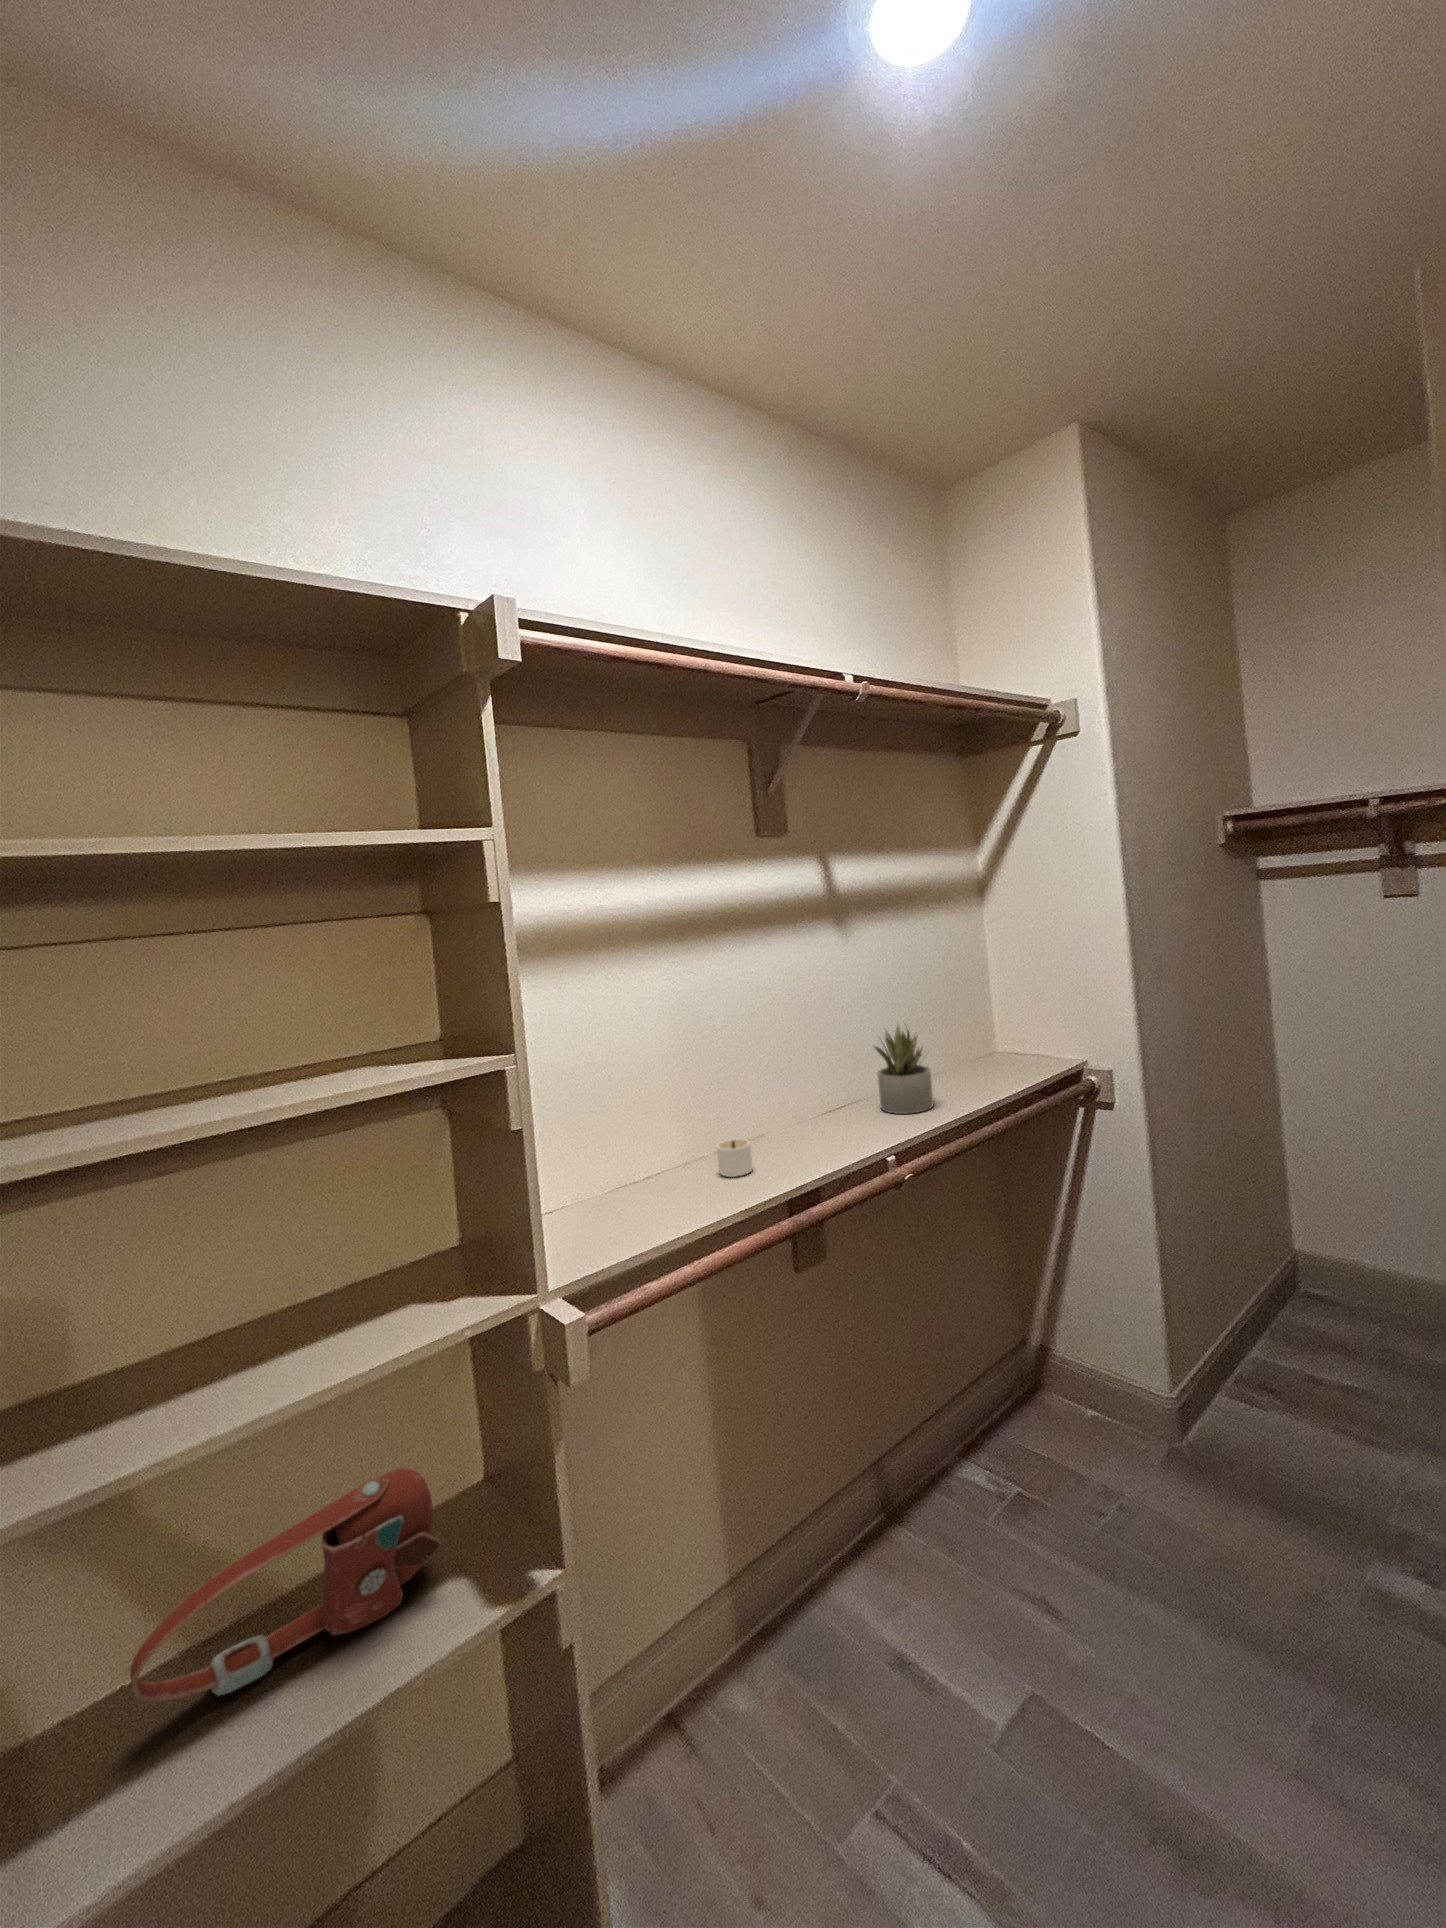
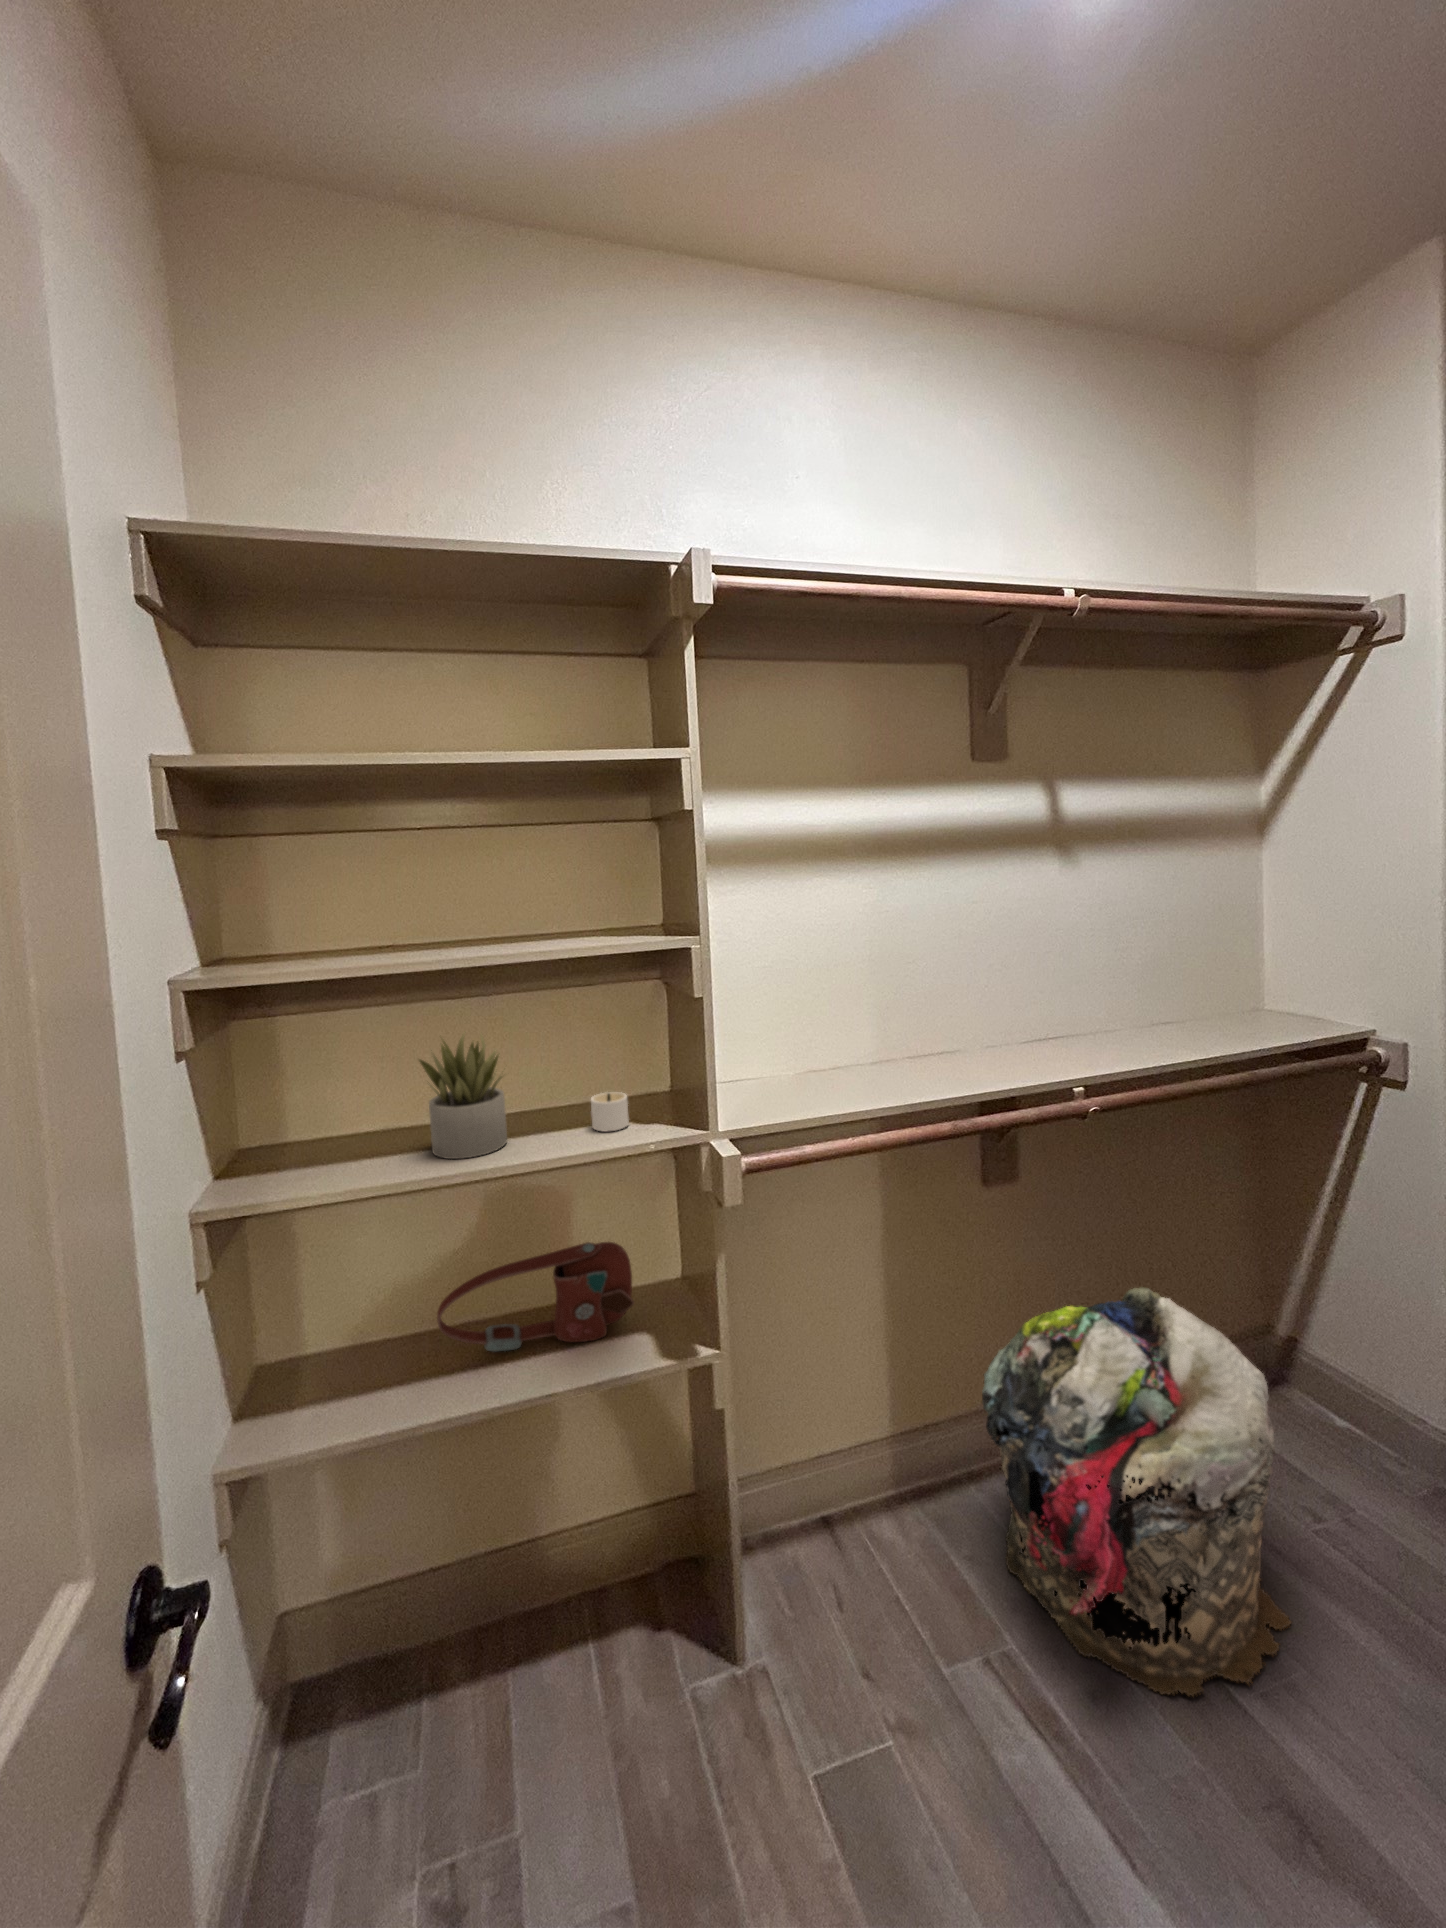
succulent plant: present [875,1025,933,1114] -> present [419,1034,507,1159]
candle: present [716,1139,752,1177] -> present [591,1092,629,1131]
laundry basket: none [819,1339,1111,1765] -> present [982,1287,1291,1696]

